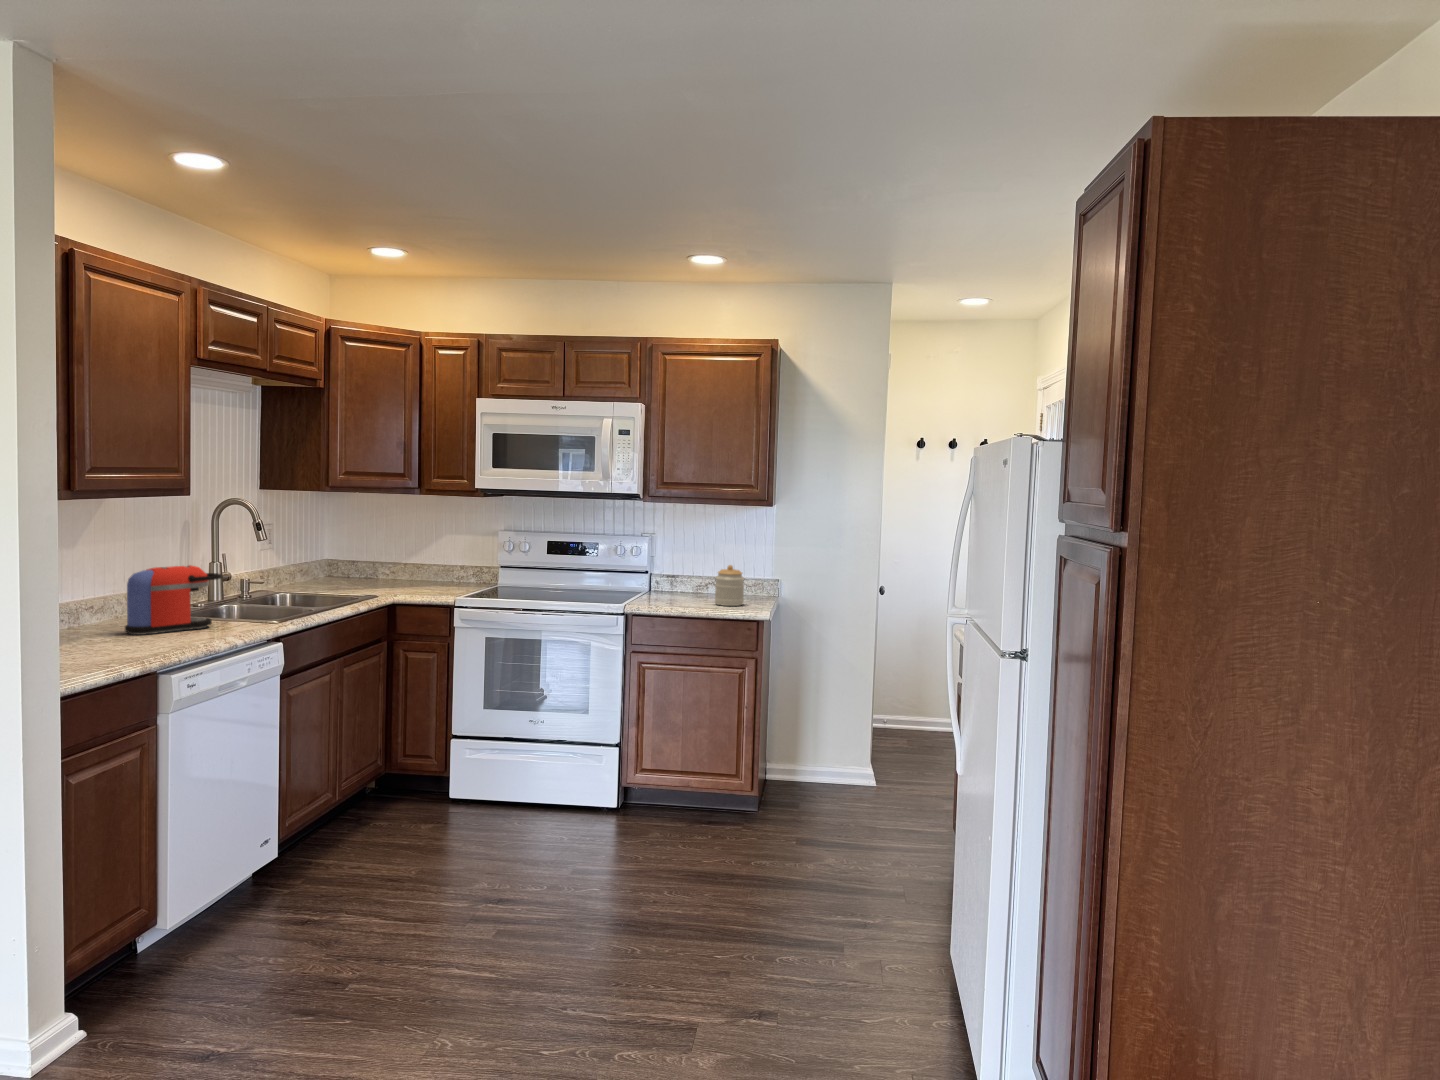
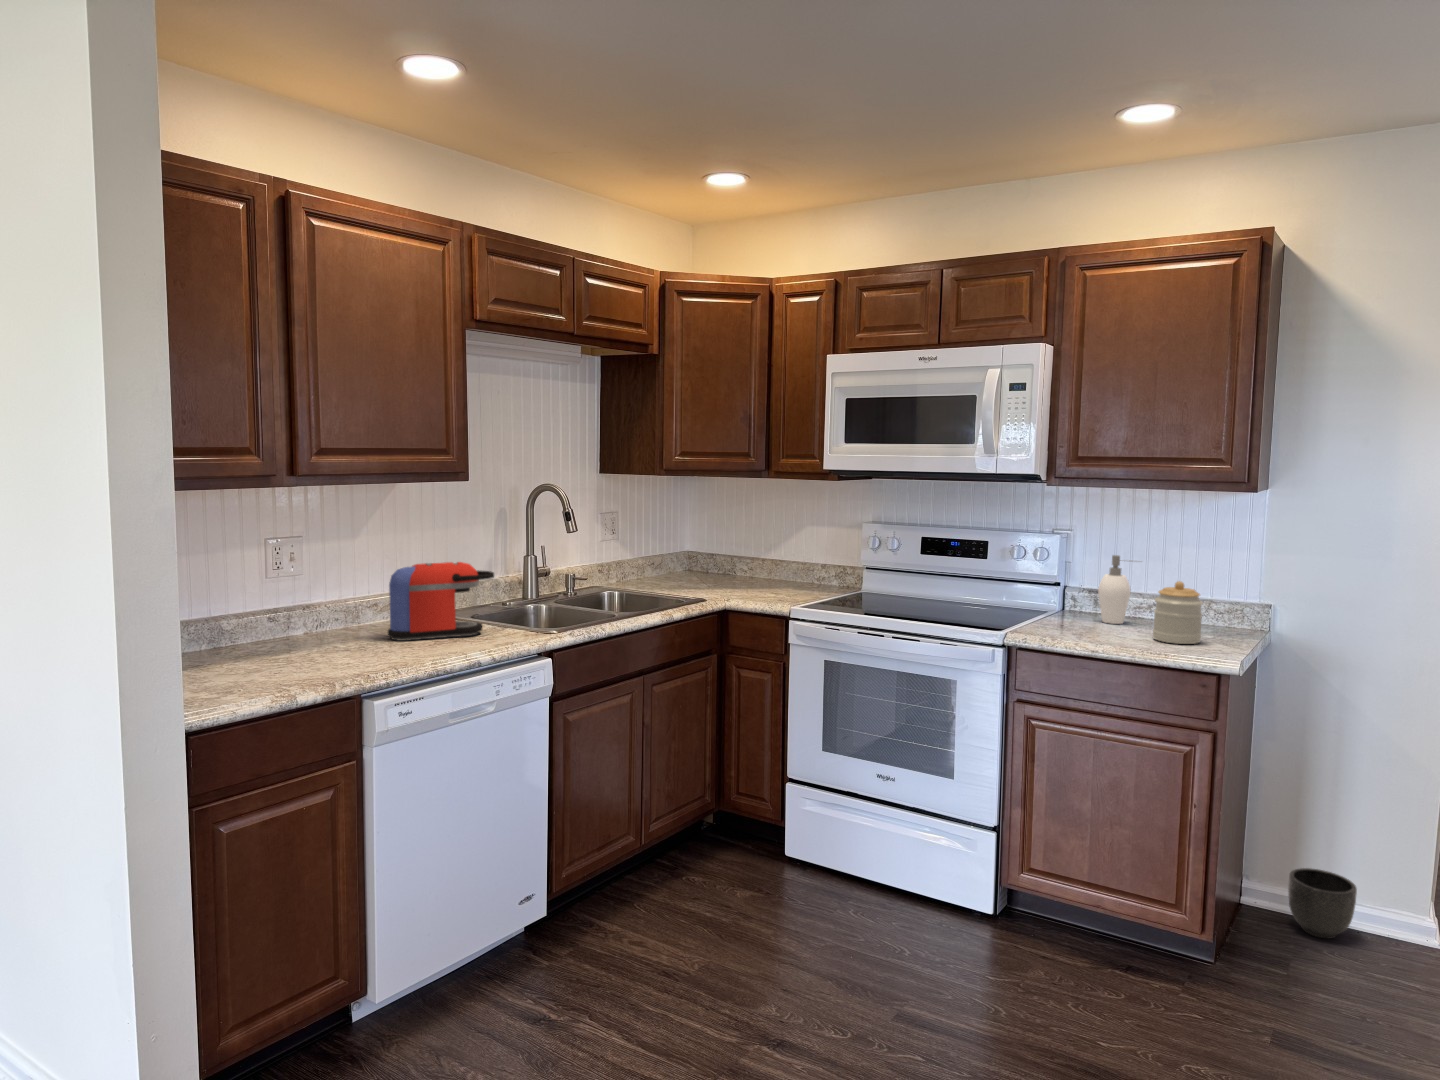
soap dispenser: none [676,550,704,598] -> present [1098,555,1130,624]
planter: none [796,748,832,789] -> present [1288,868,1357,939]

